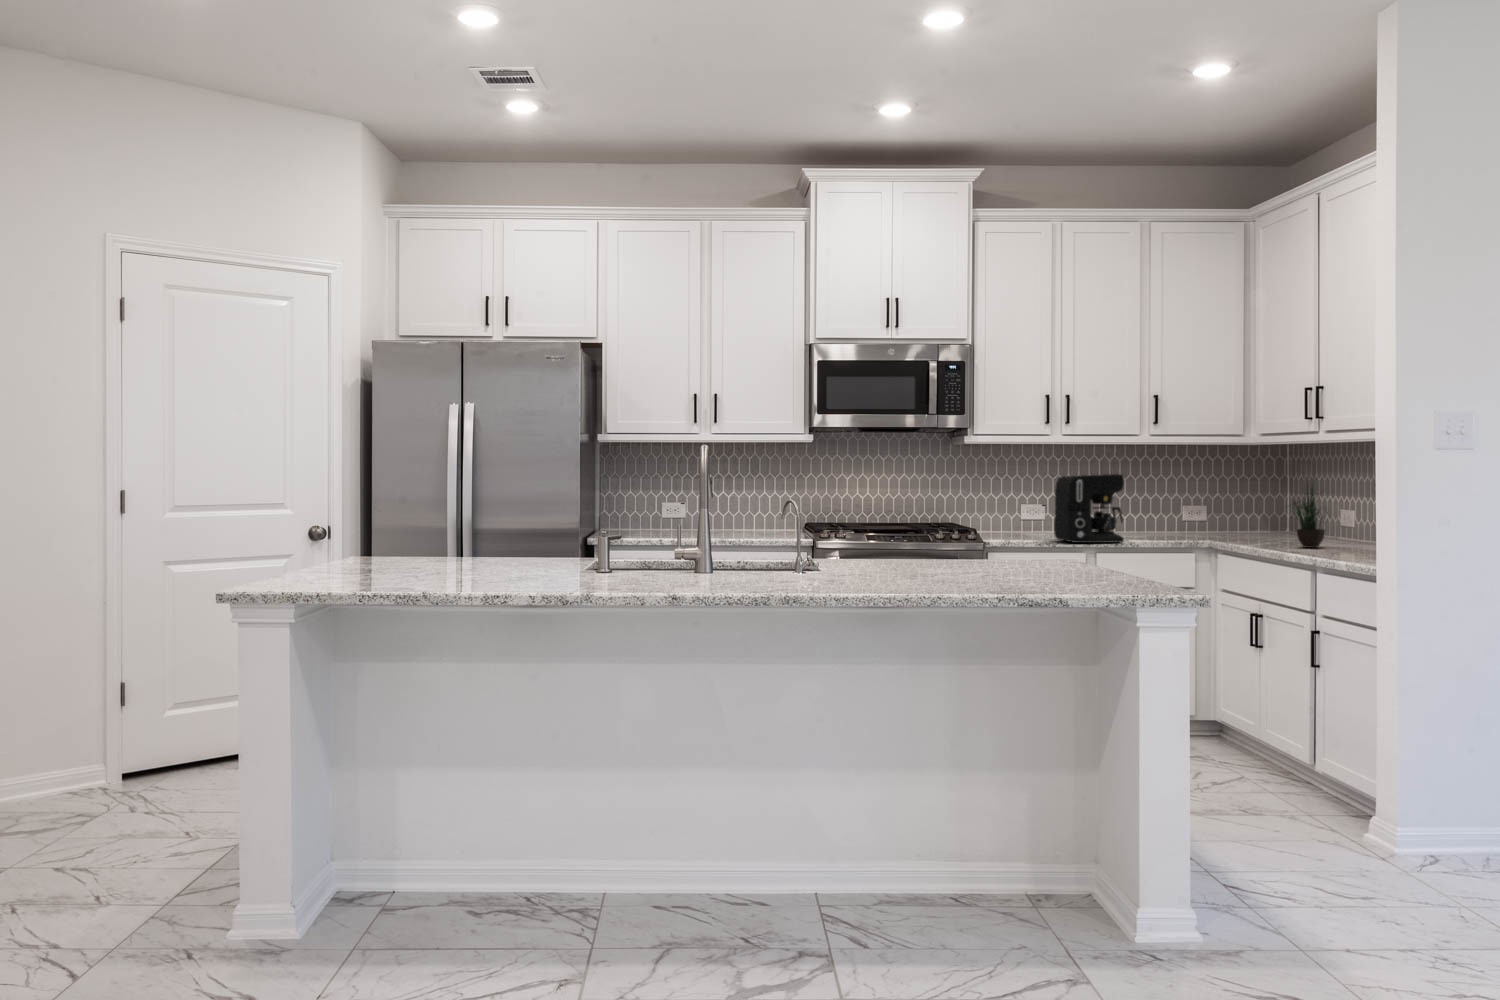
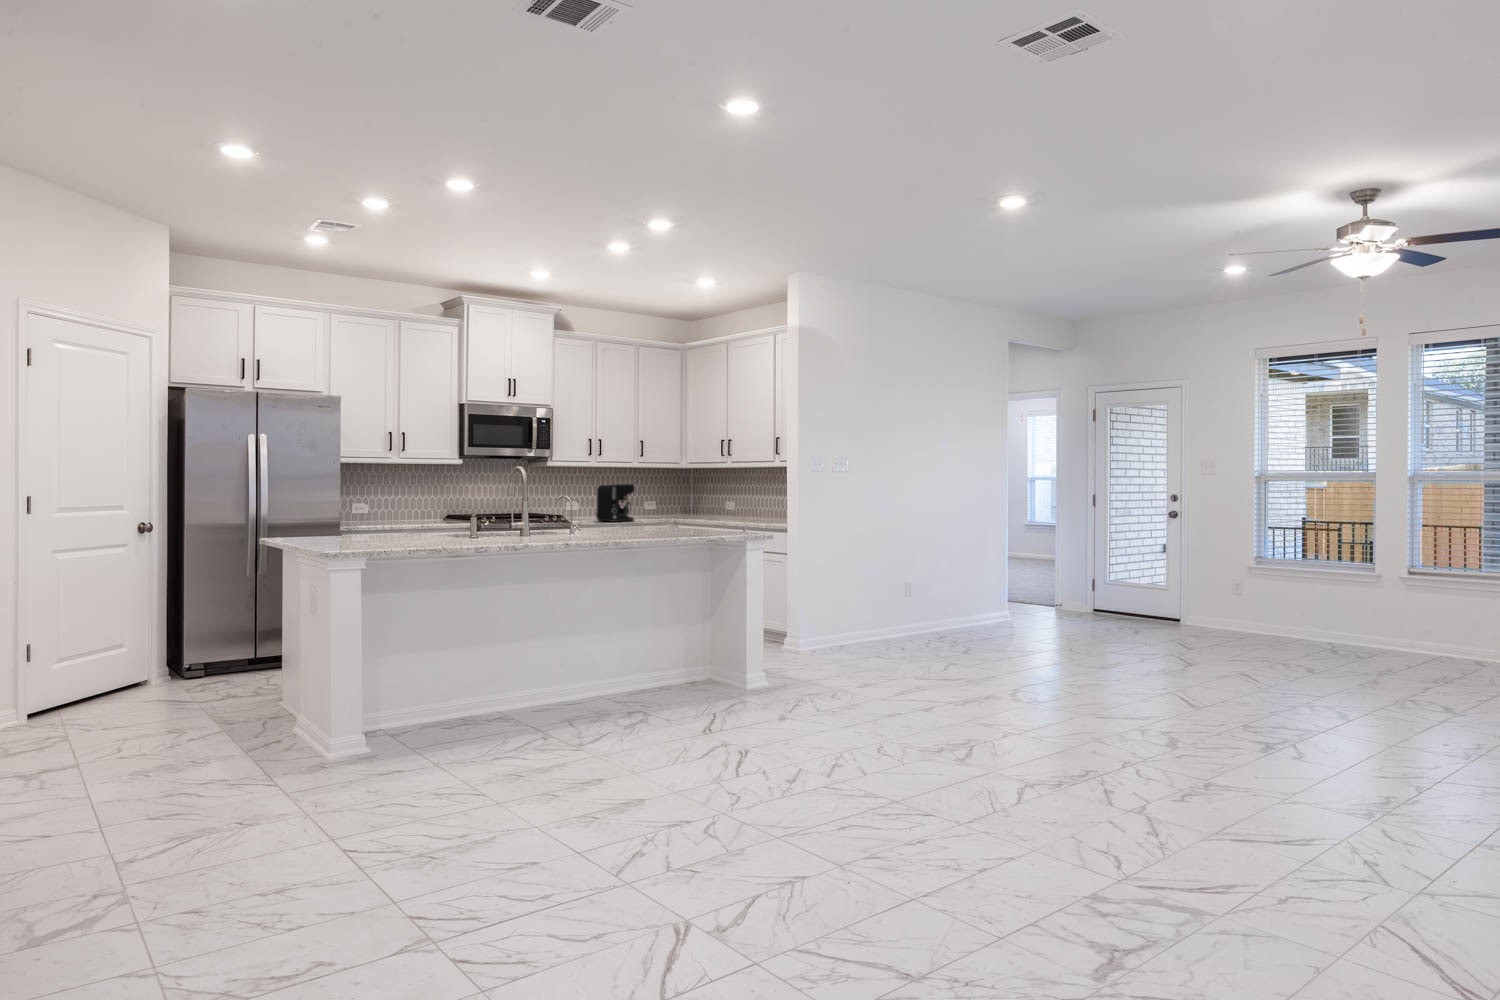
potted plant: present [1293,479,1325,548] -> none [708,478,731,520]

